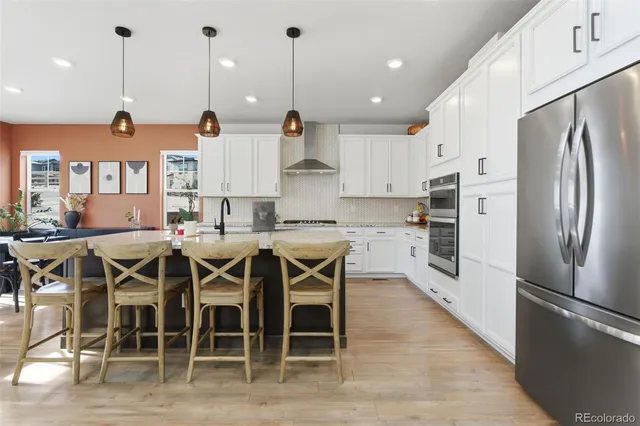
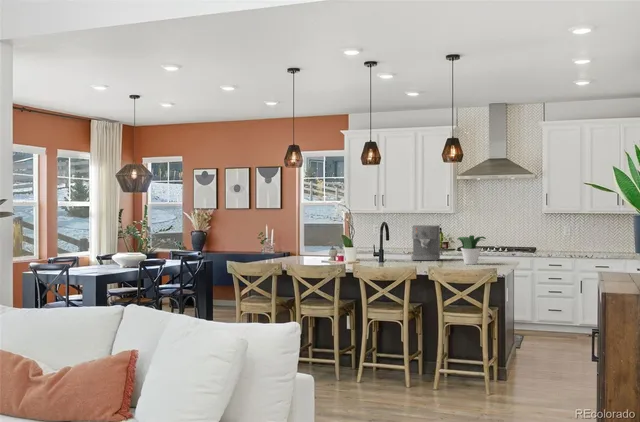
potted plant: none [294,208,322,233] -> present [458,235,486,264]

